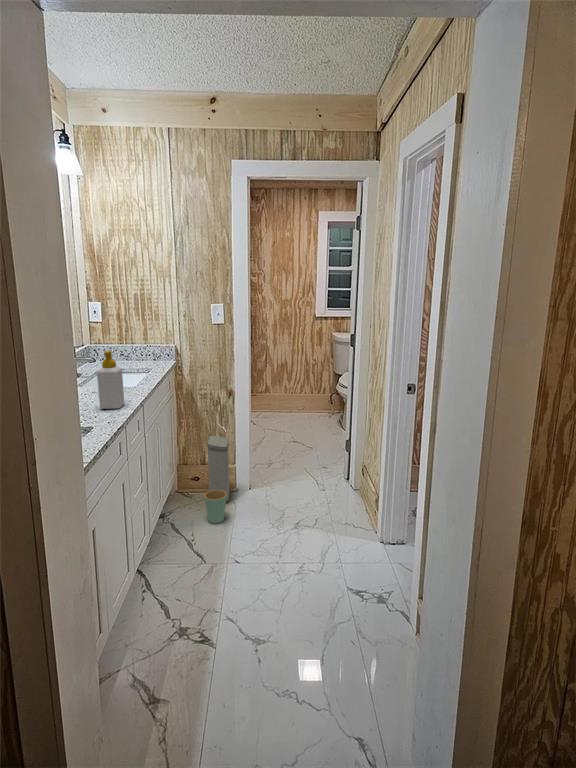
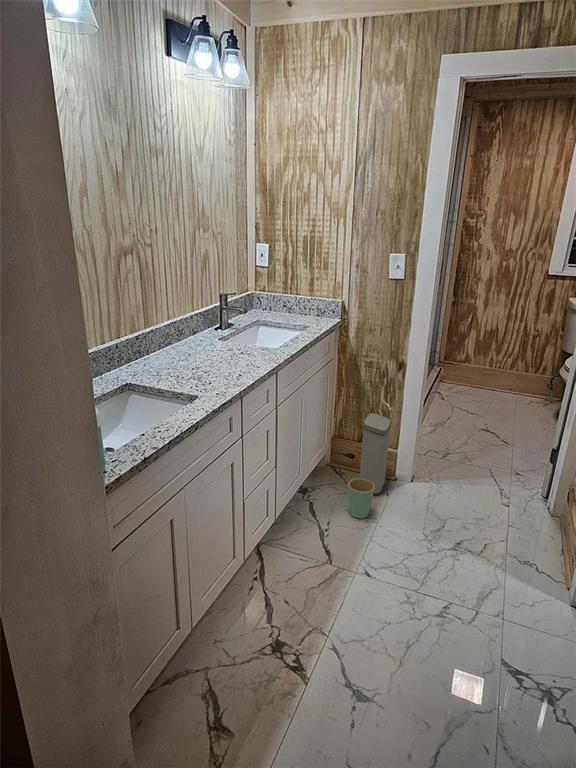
soap bottle: present [97,351,124,409] -> none [225,306,254,374]

